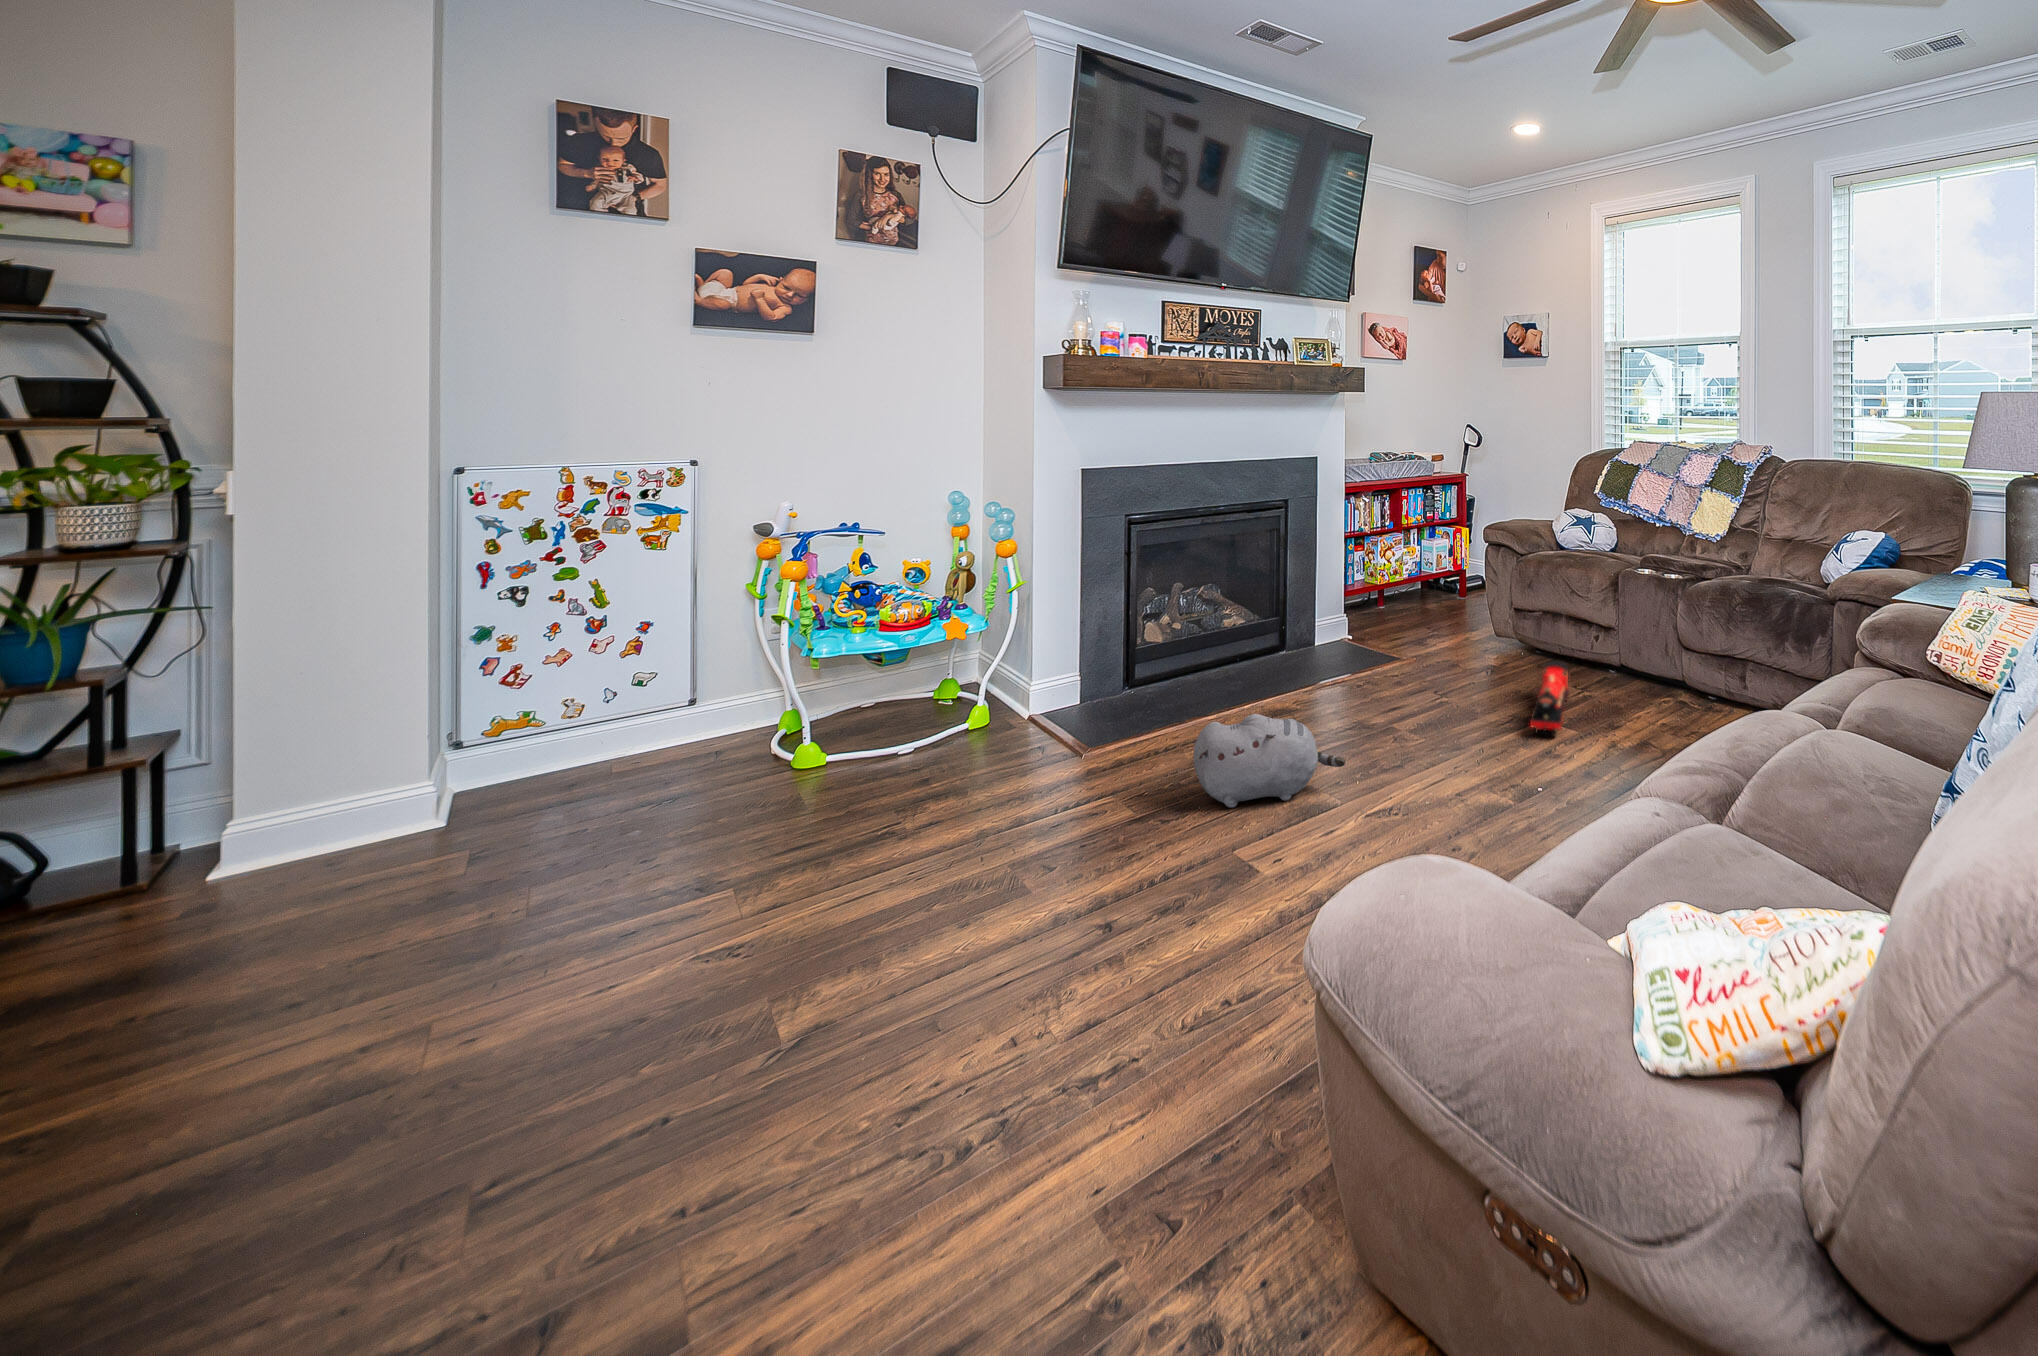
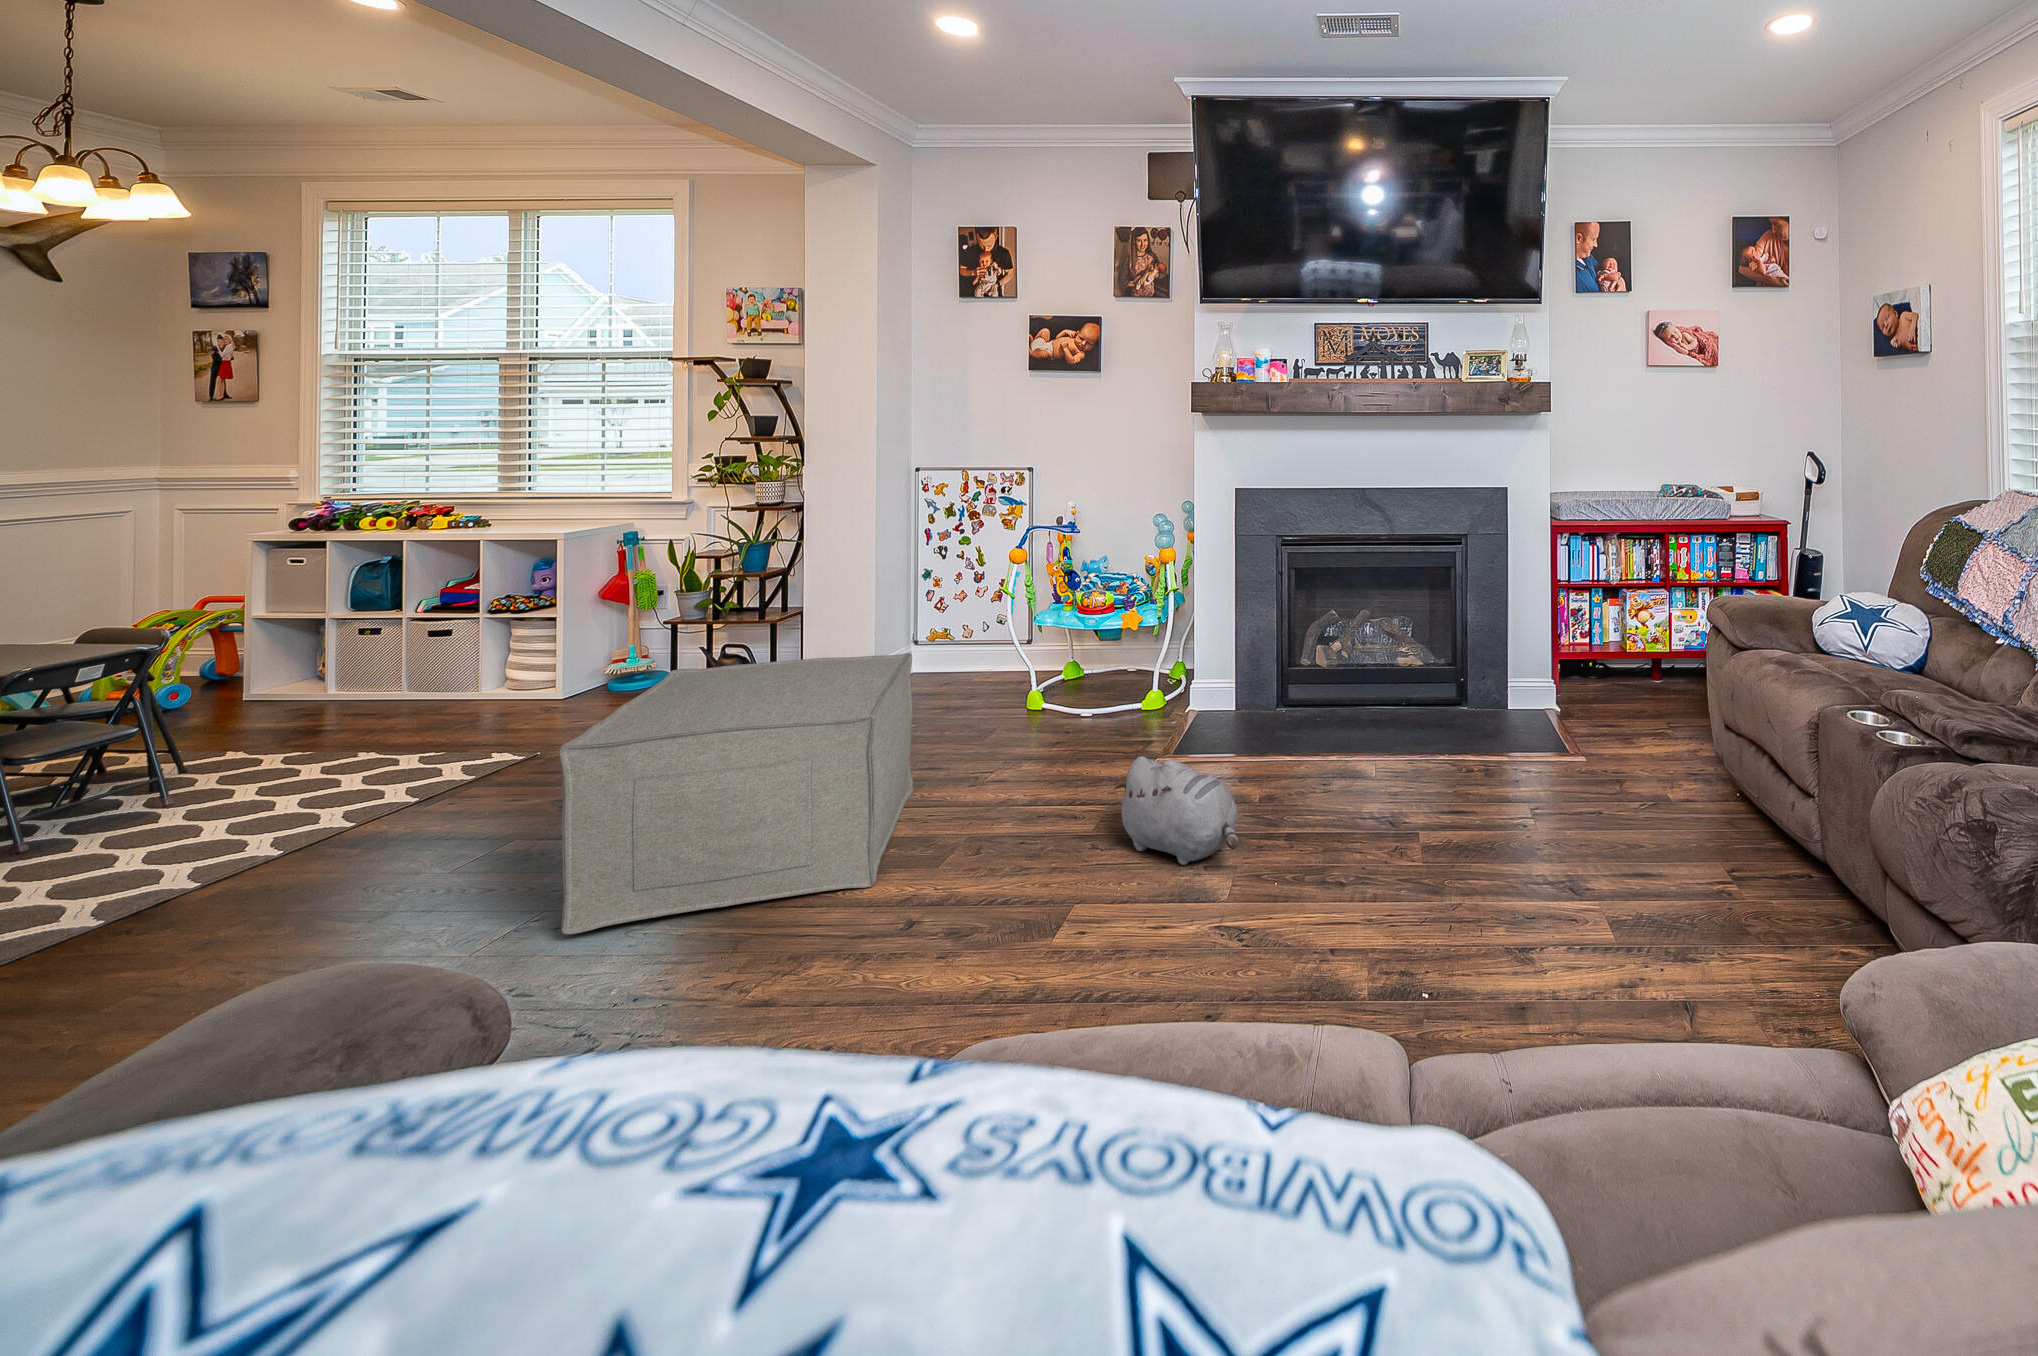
toy train: present [1530,661,1569,734] -> none [1521,813,1673,922]
ottoman: none [473,694,1024,1145] -> present [558,653,914,934]

